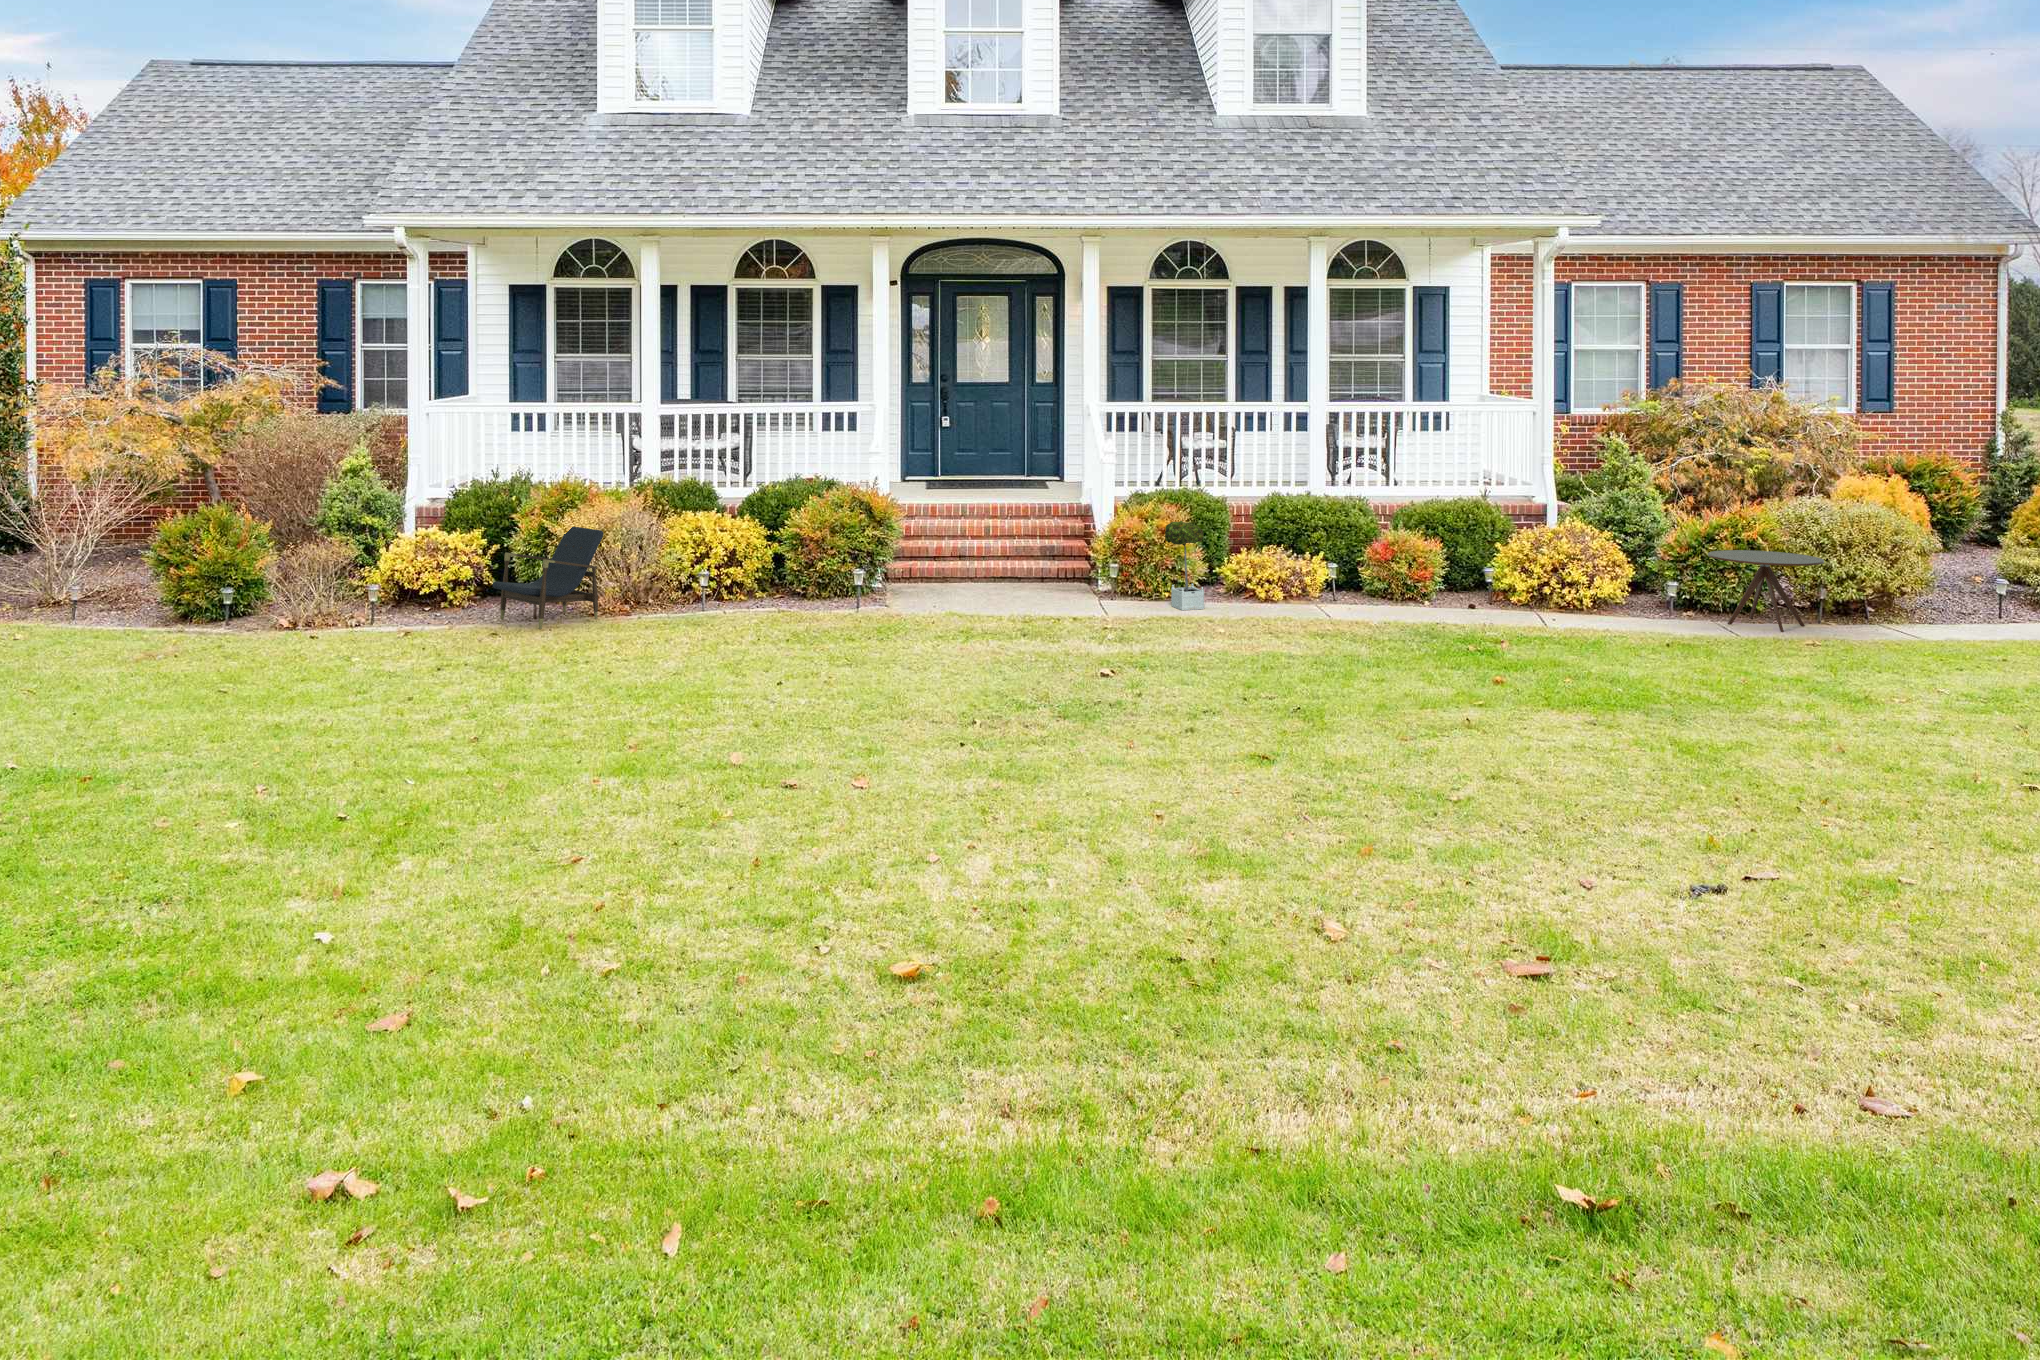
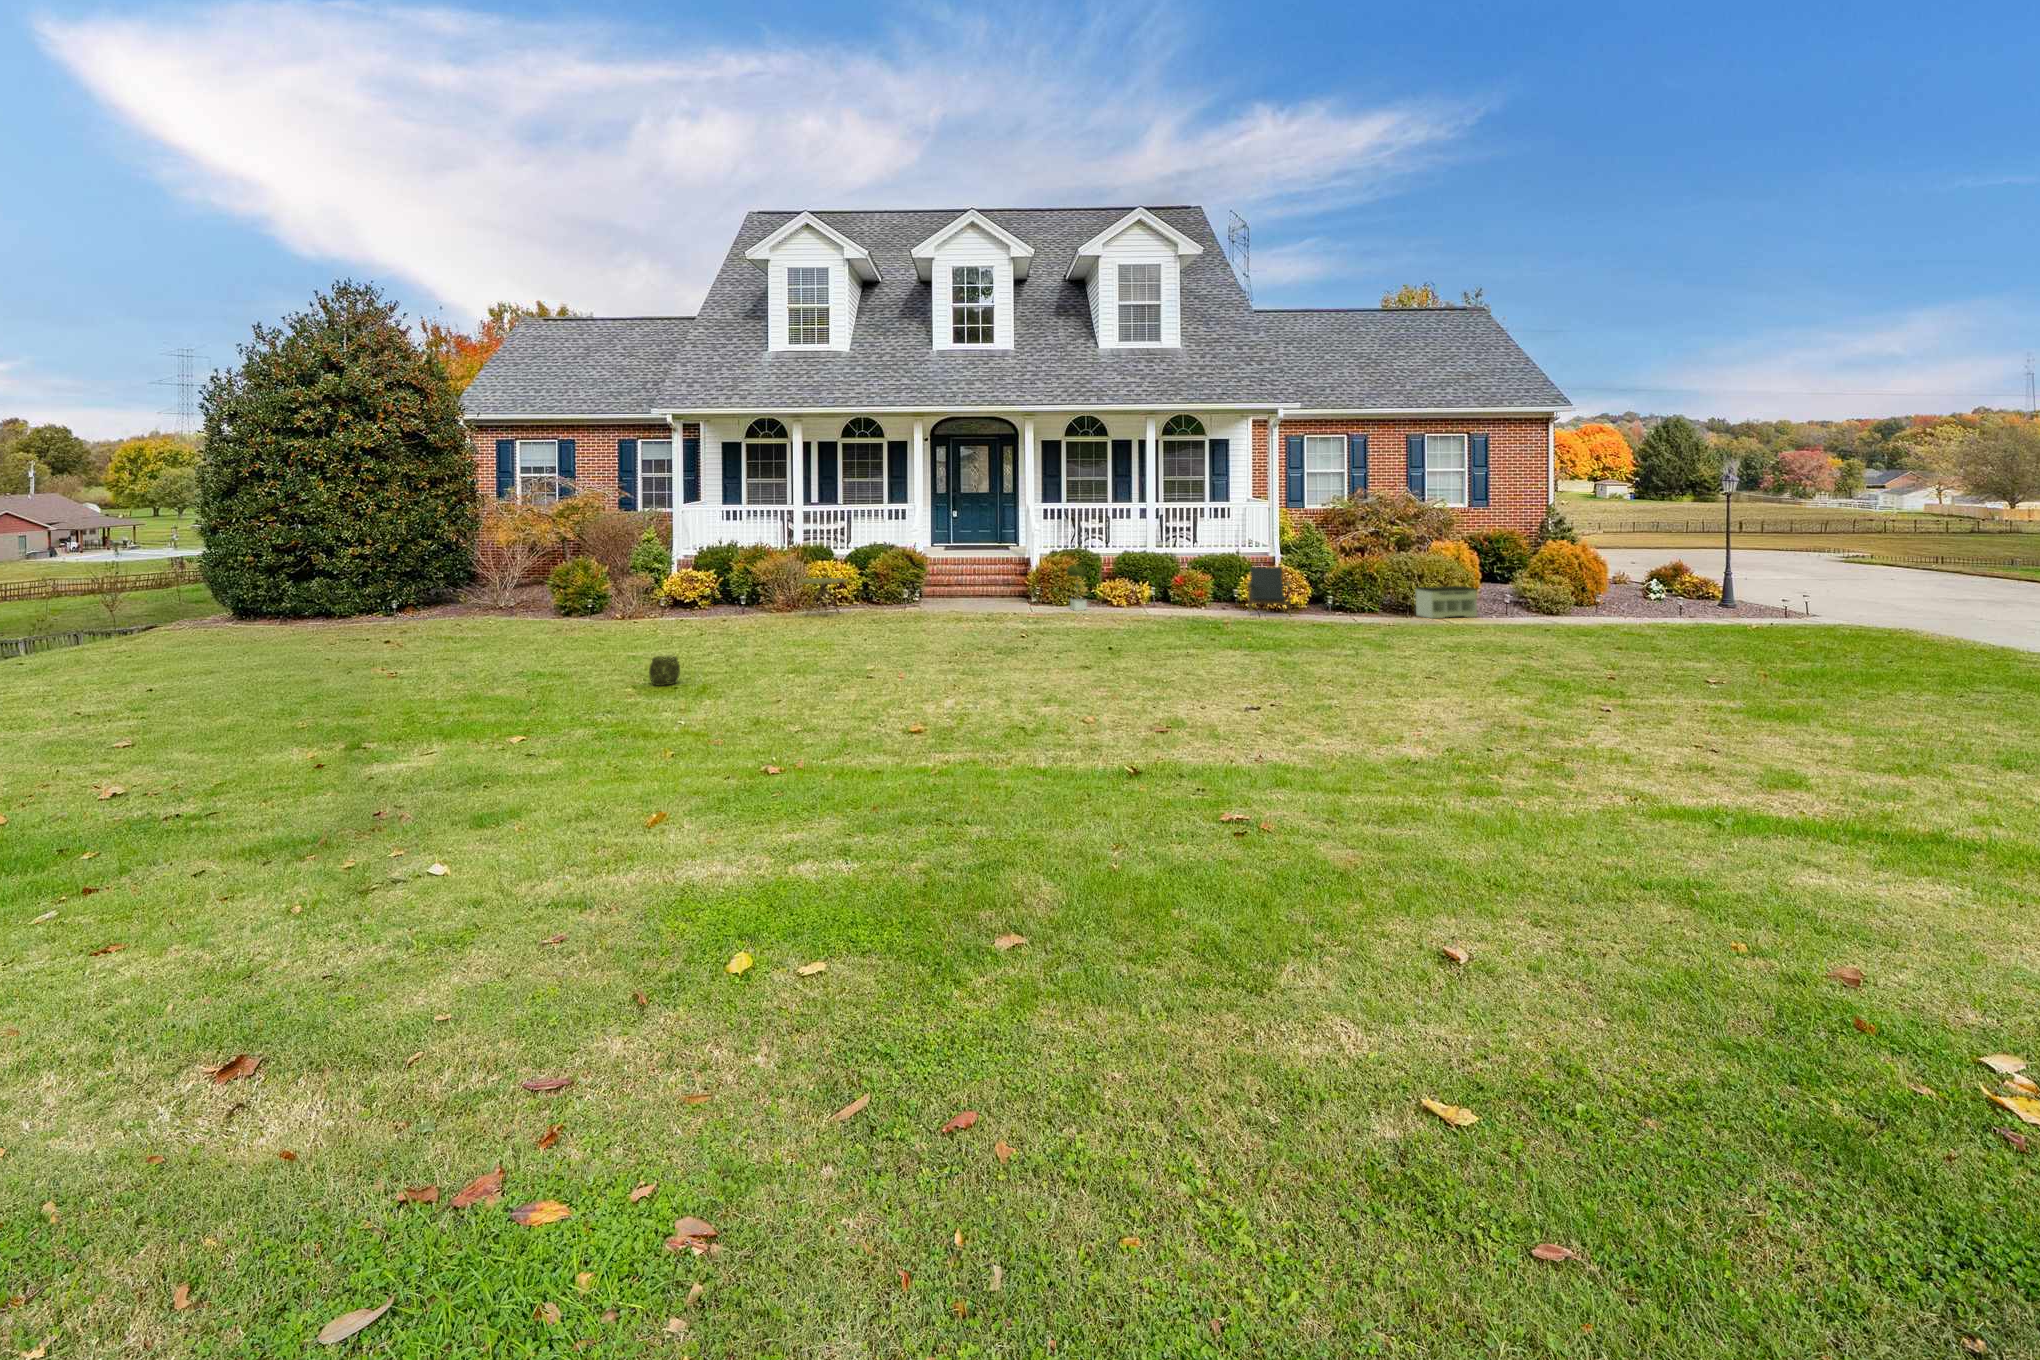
lounge chair: present [493,527,604,629] -> present [1247,567,1291,614]
round table: present [1708,550,1824,632] -> present [798,578,847,614]
bench: none [1838,564,1958,629] -> present [1415,586,1477,618]
woven basket: none [212,762,295,842] -> present [649,656,680,686]

